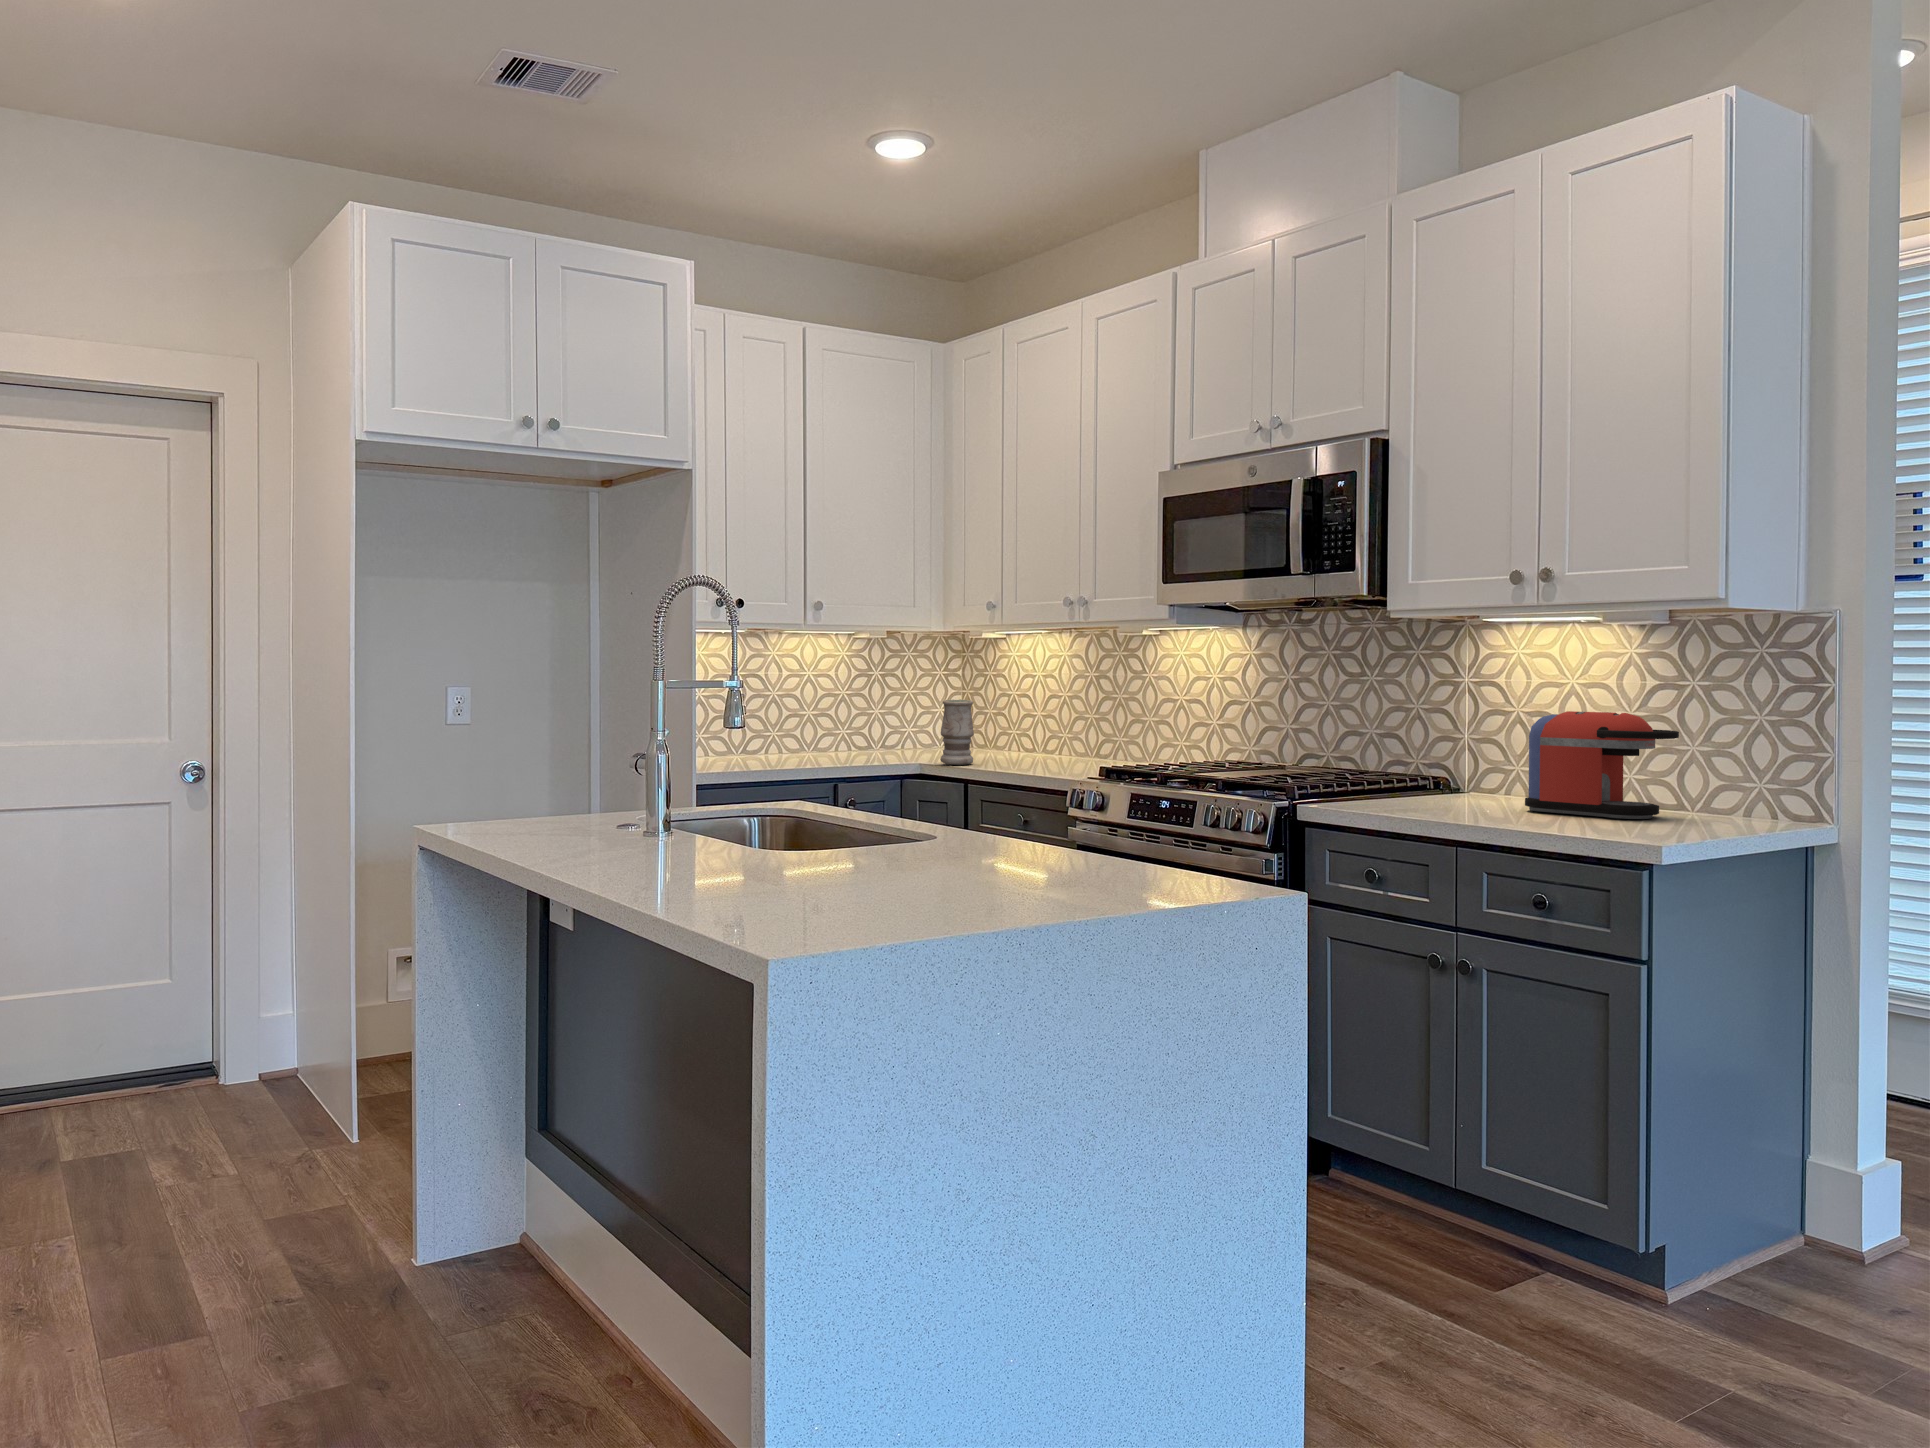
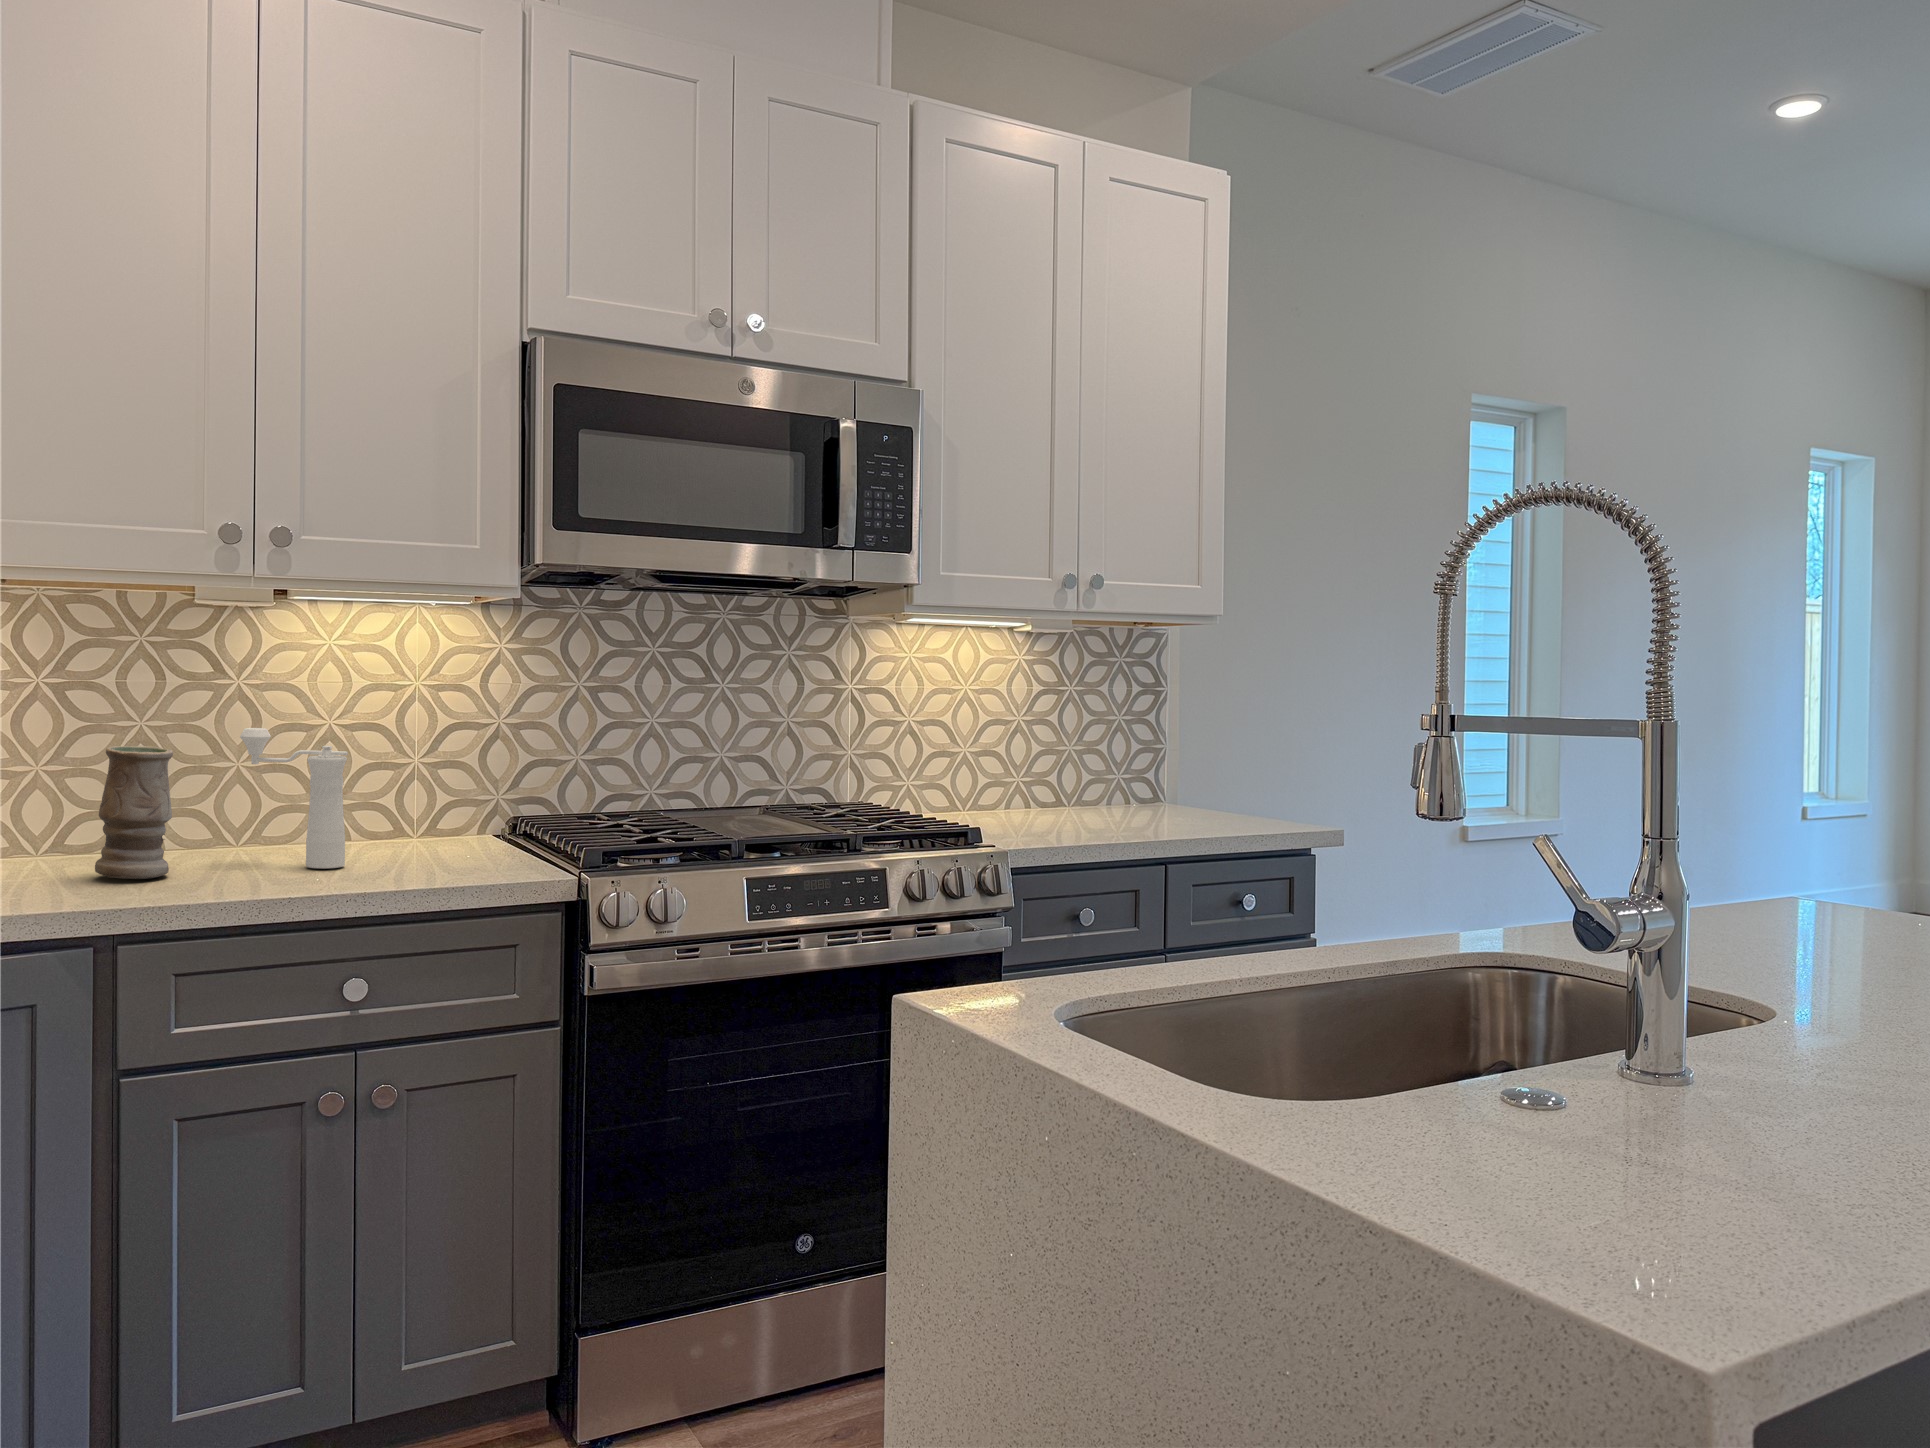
pepper mill: none [1005,693,1029,770] -> present [240,728,348,869]
coffee maker: present [1525,711,1679,819] -> none [1098,723,1219,823]

